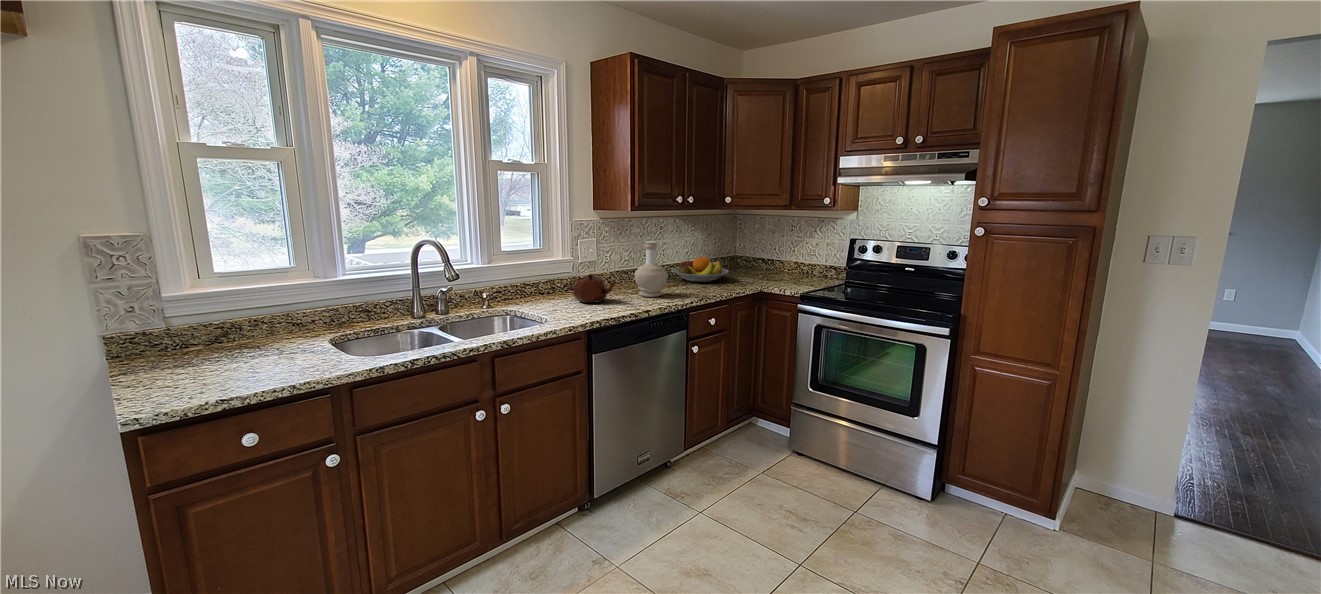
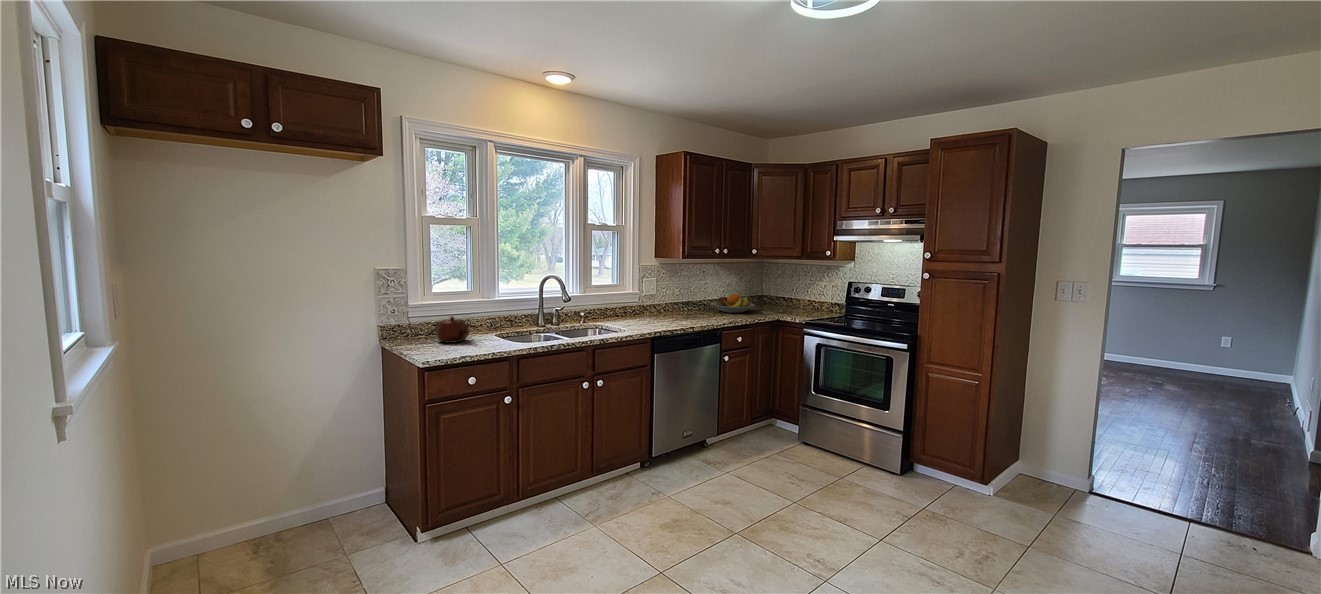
bottle: present [634,241,667,297] -> none [684,280,707,320]
teapot: present [569,274,617,303] -> present [435,316,470,343]

